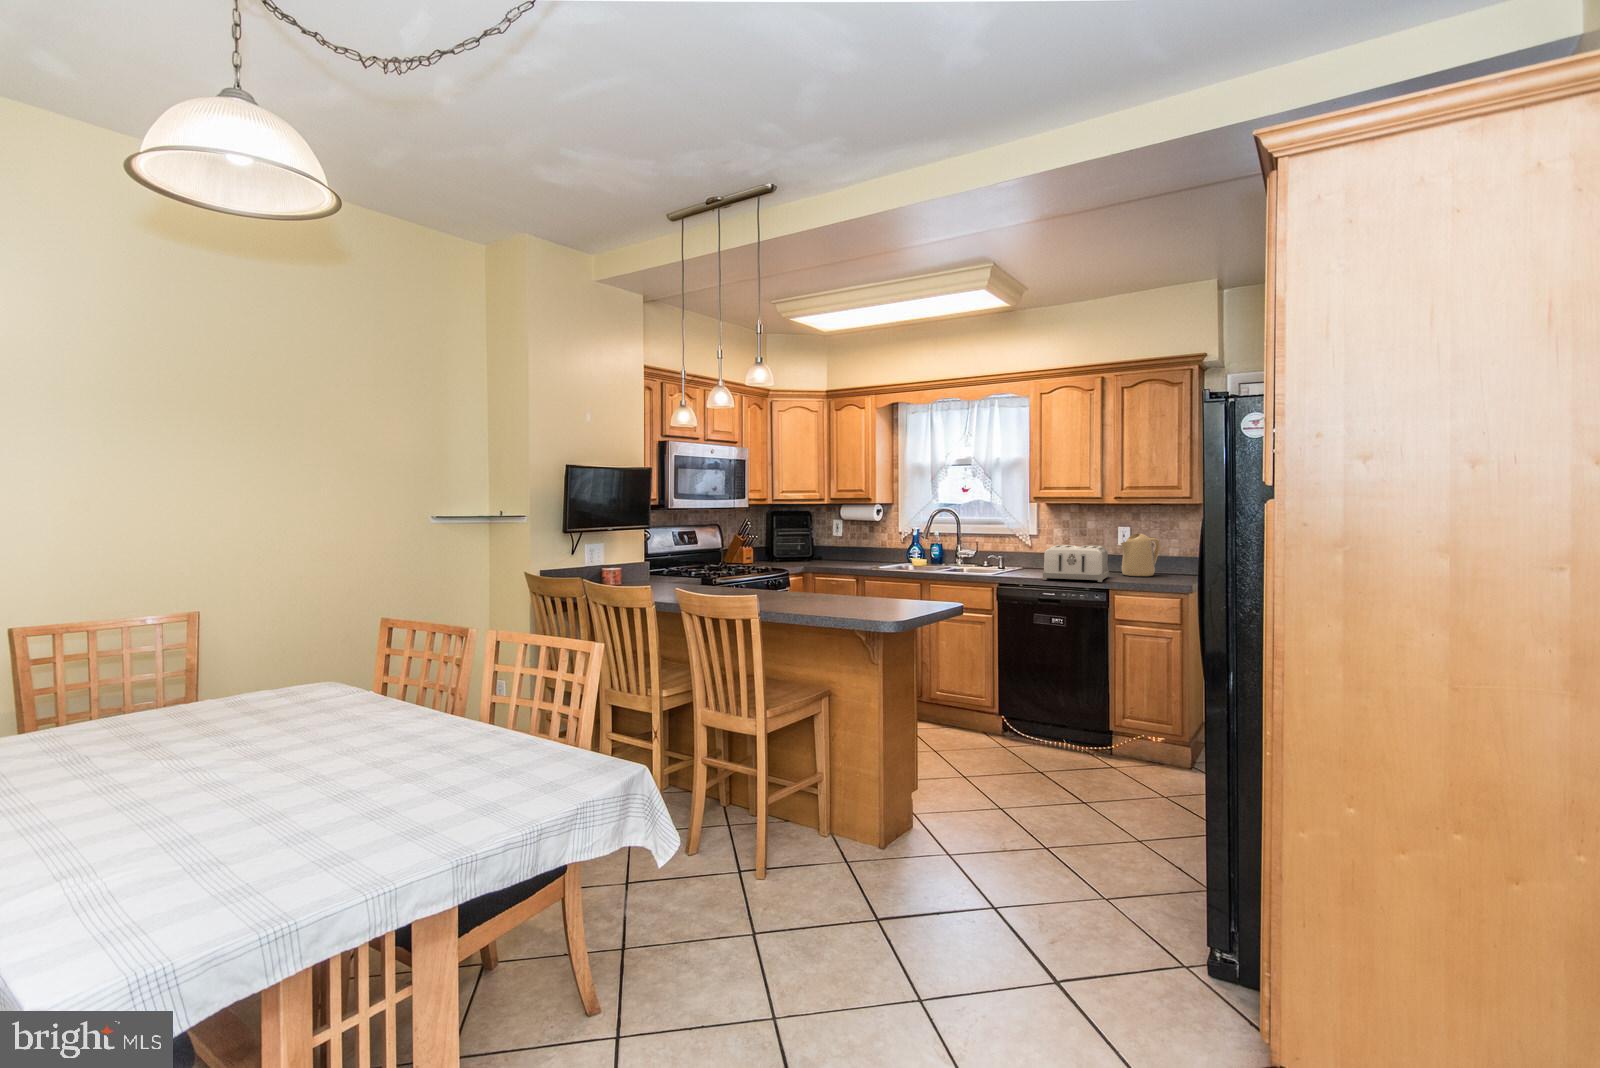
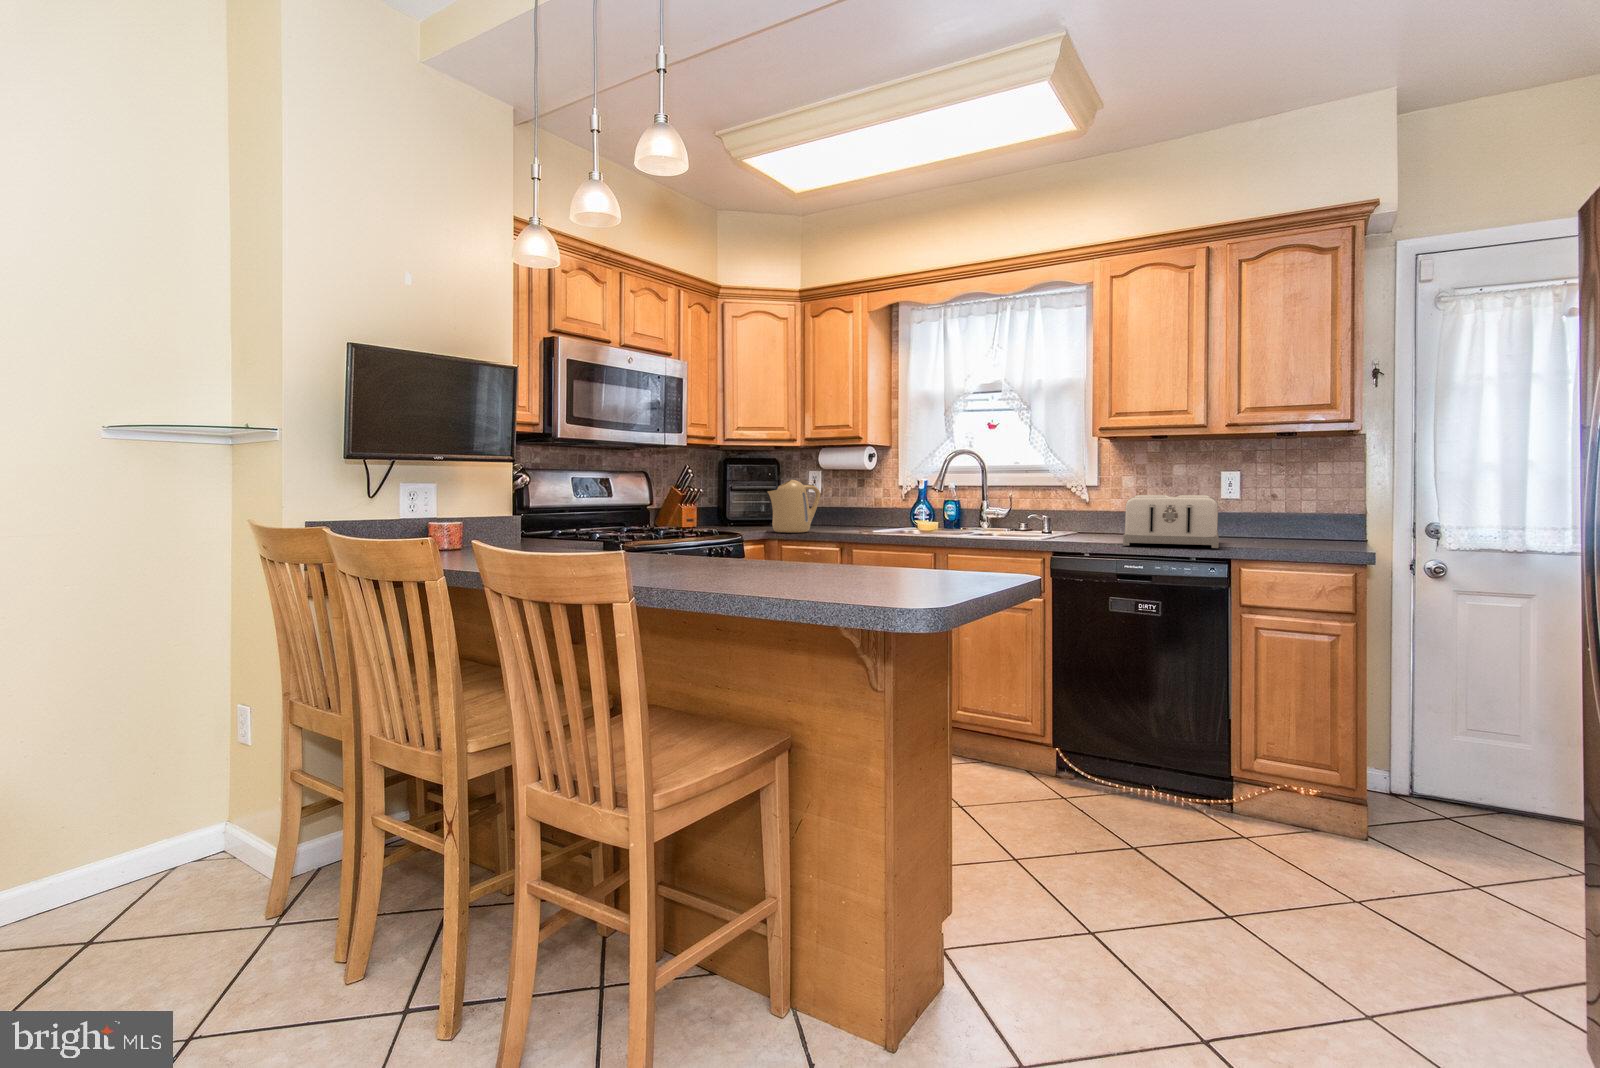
kettle: present [1121,533,1160,576] -> present [768,480,820,533]

